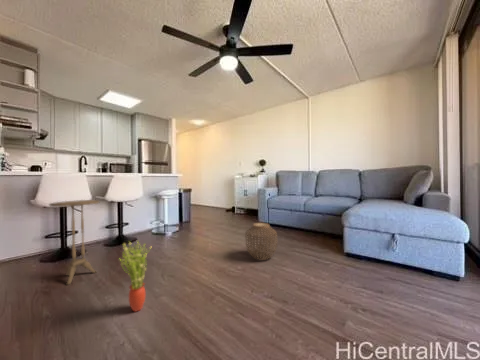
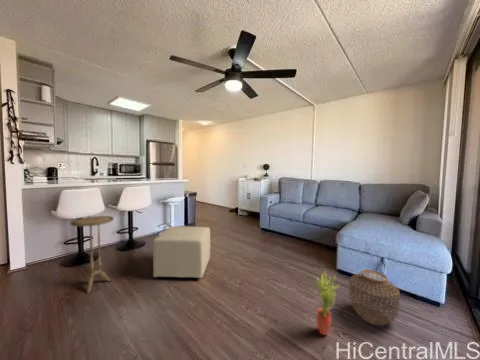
ottoman: none [144,214,207,268] -> present [153,226,210,278]
woven basket: present [245,223,277,260] -> present [349,270,400,326]
potted plant: present [120,242,147,311] -> present [317,273,338,335]

